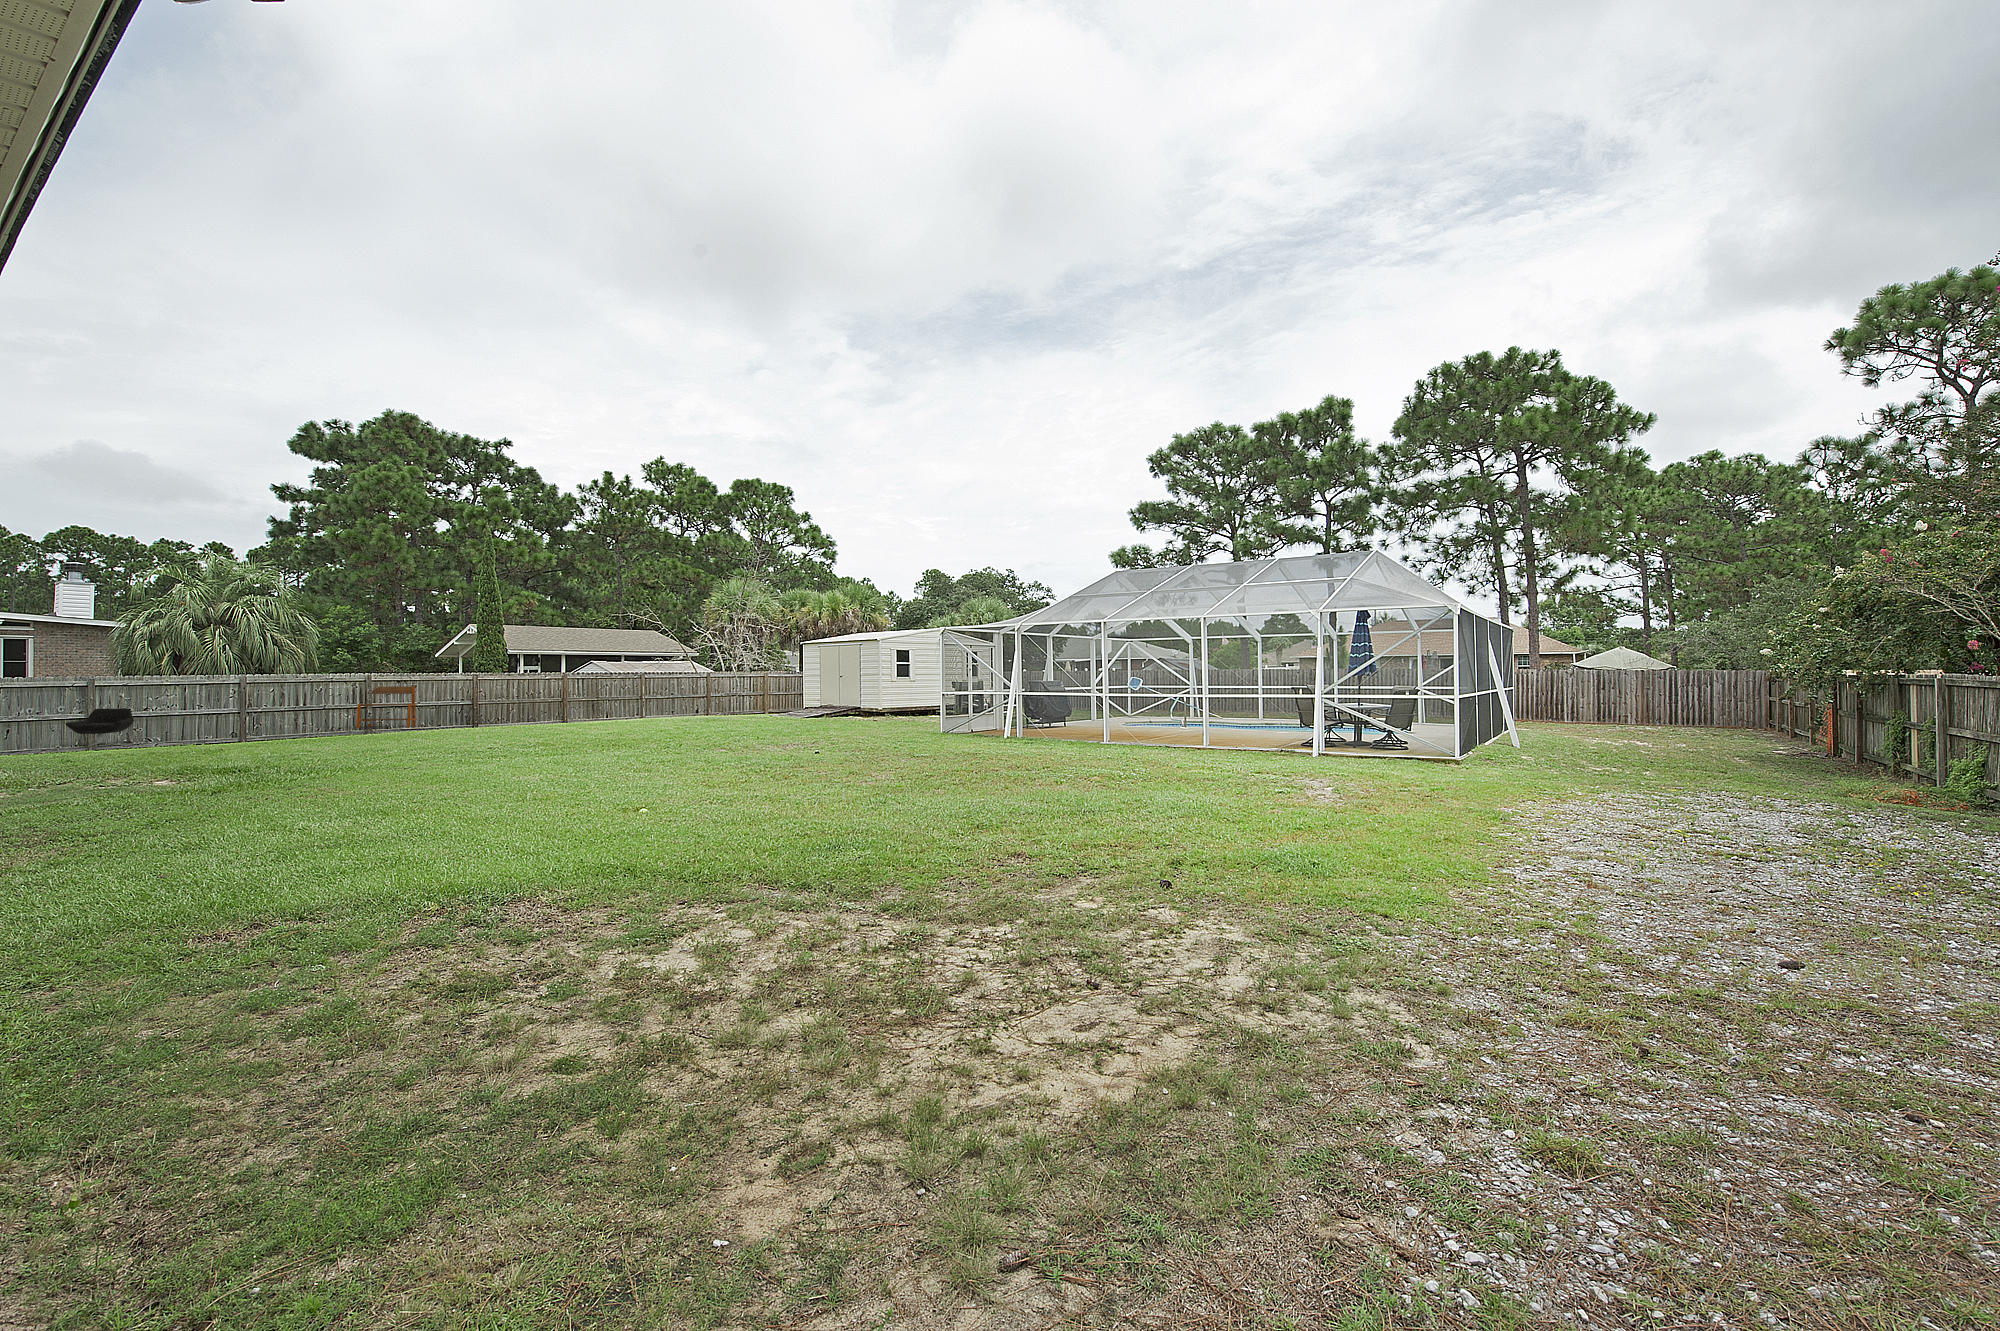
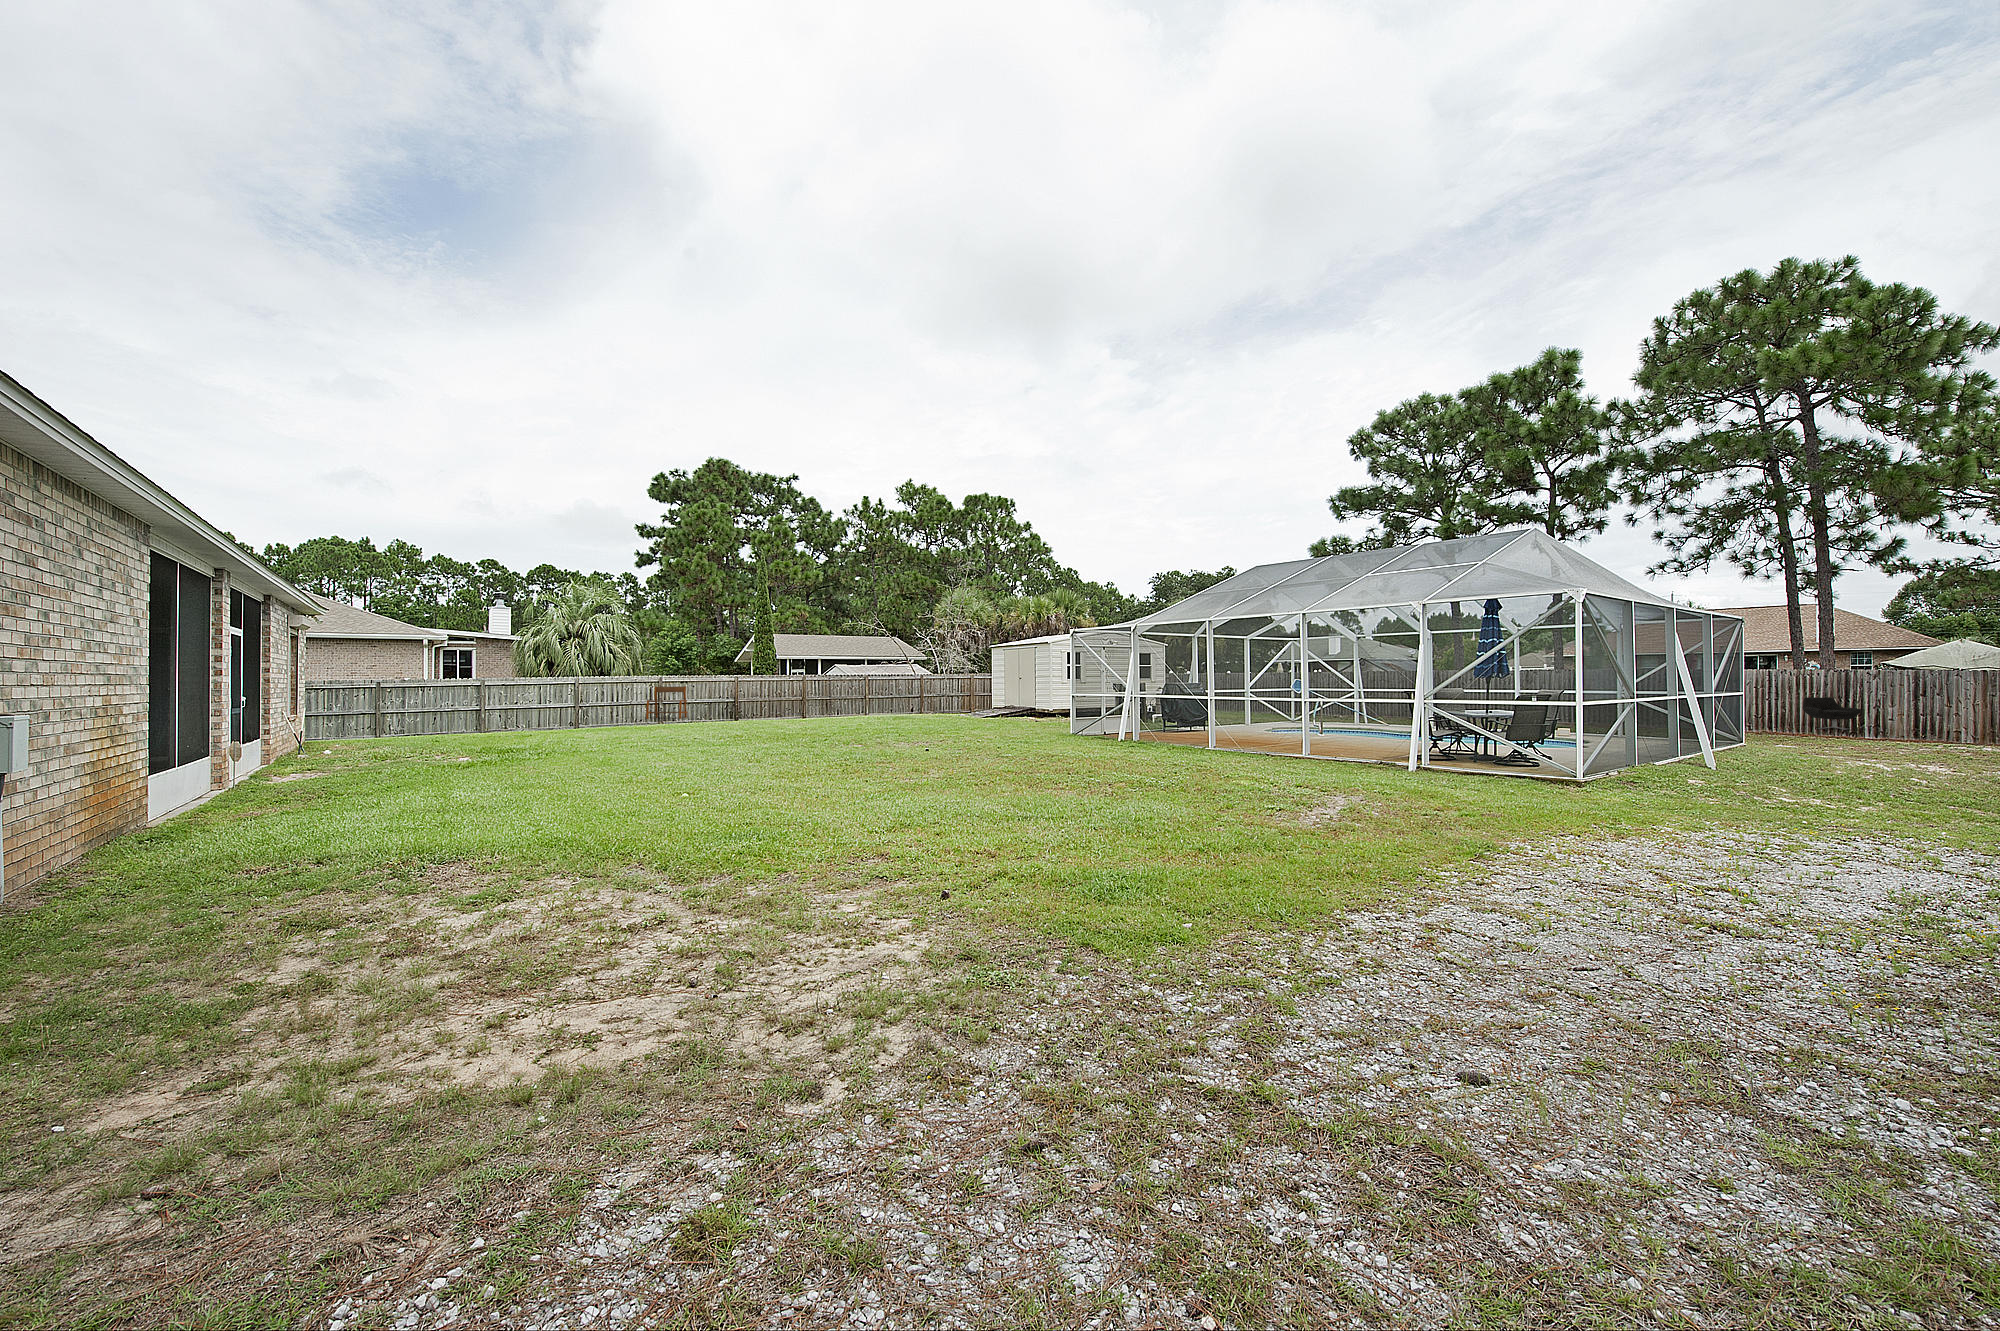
lounge chair: present [66,708,134,746] -> present [1803,697,1862,730]

